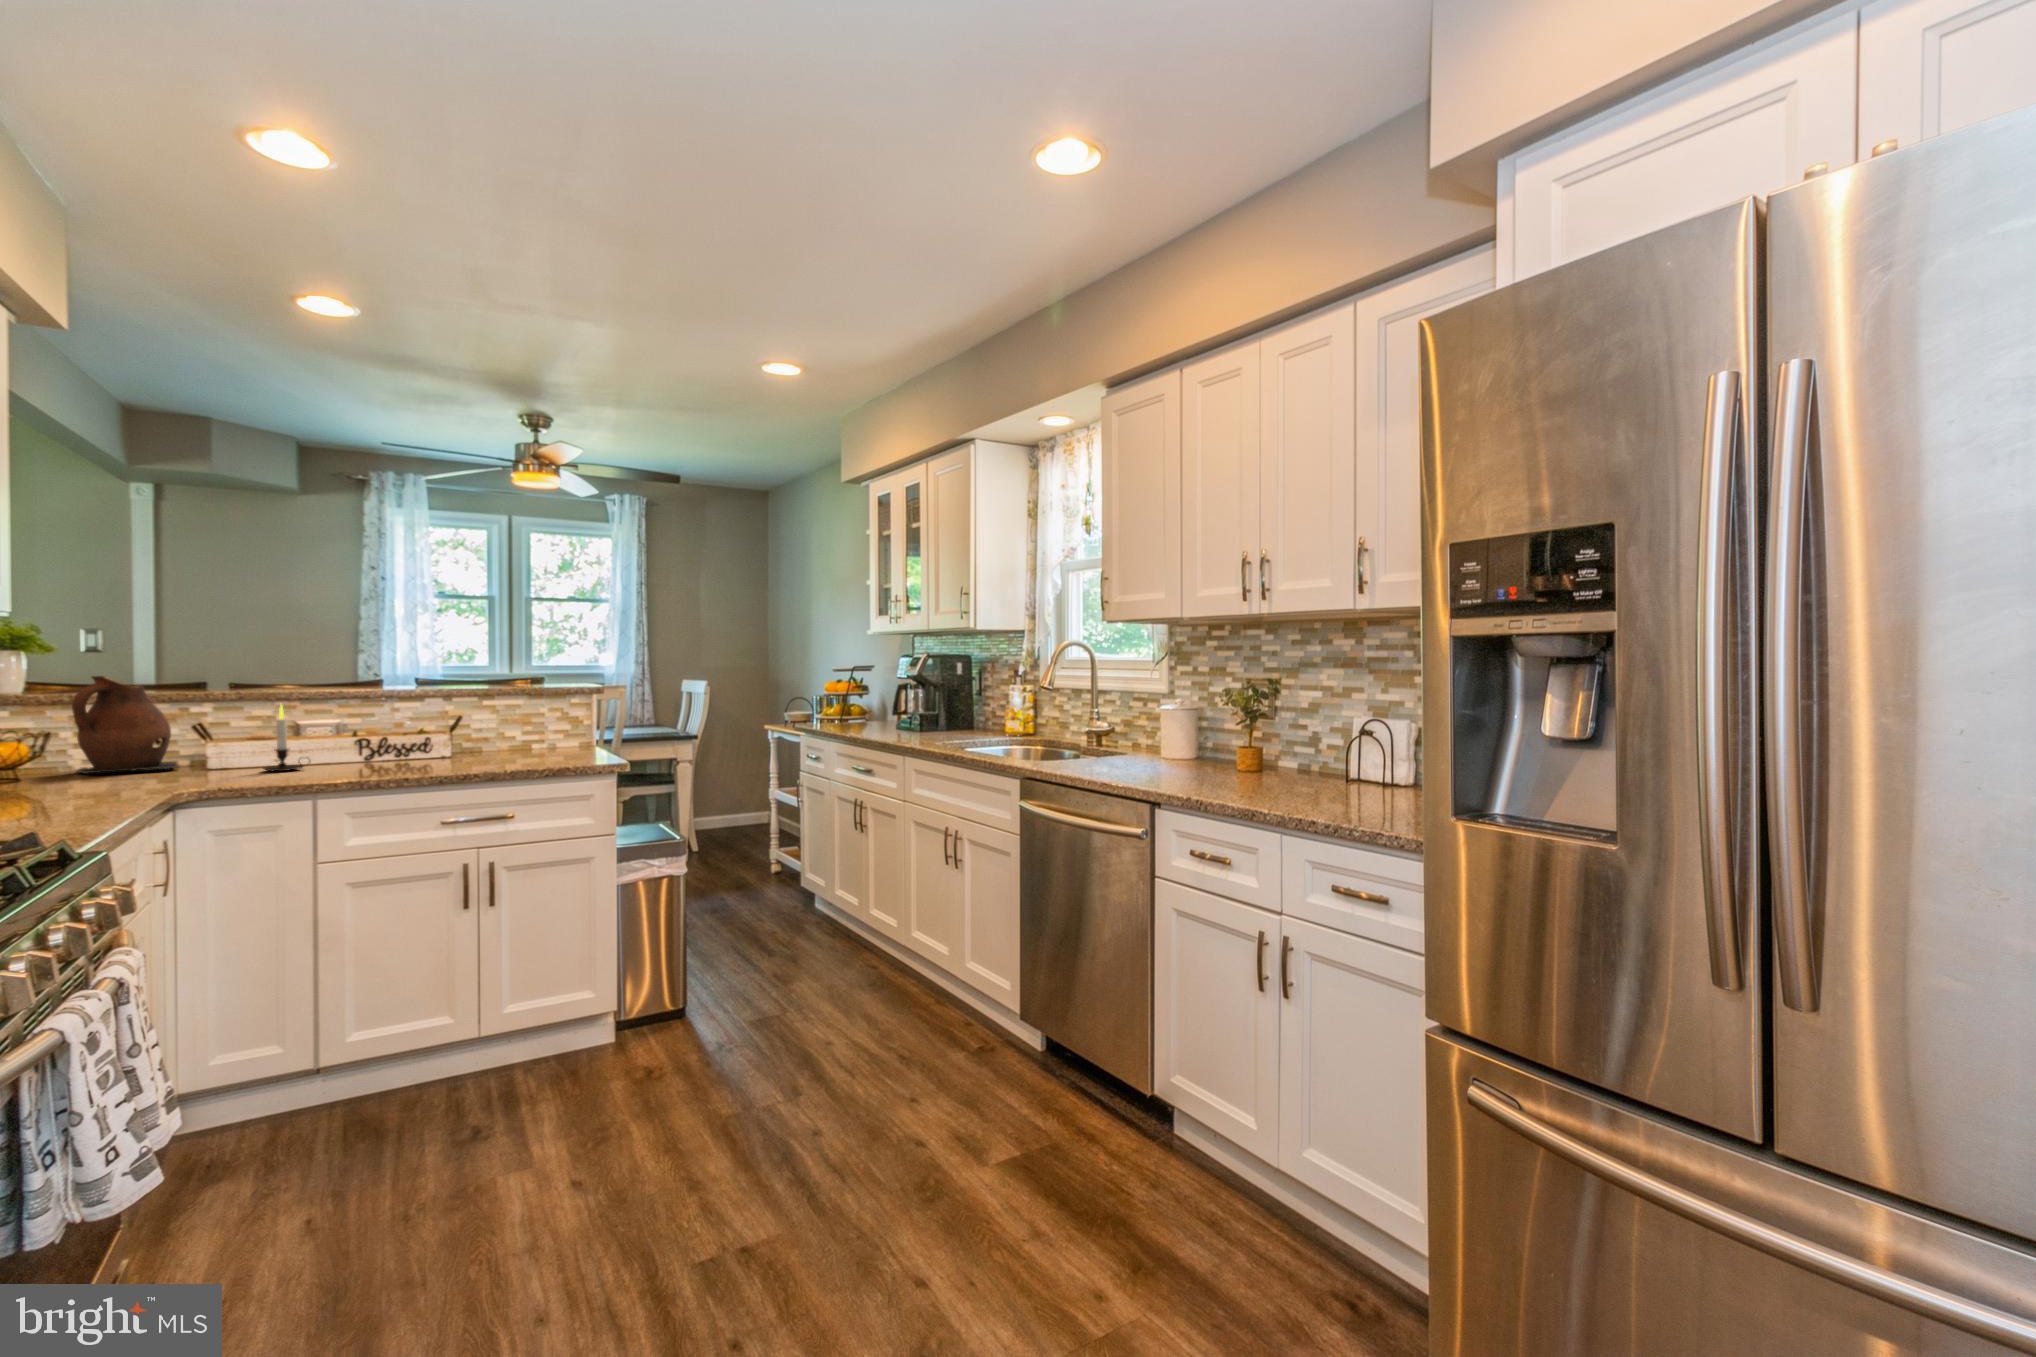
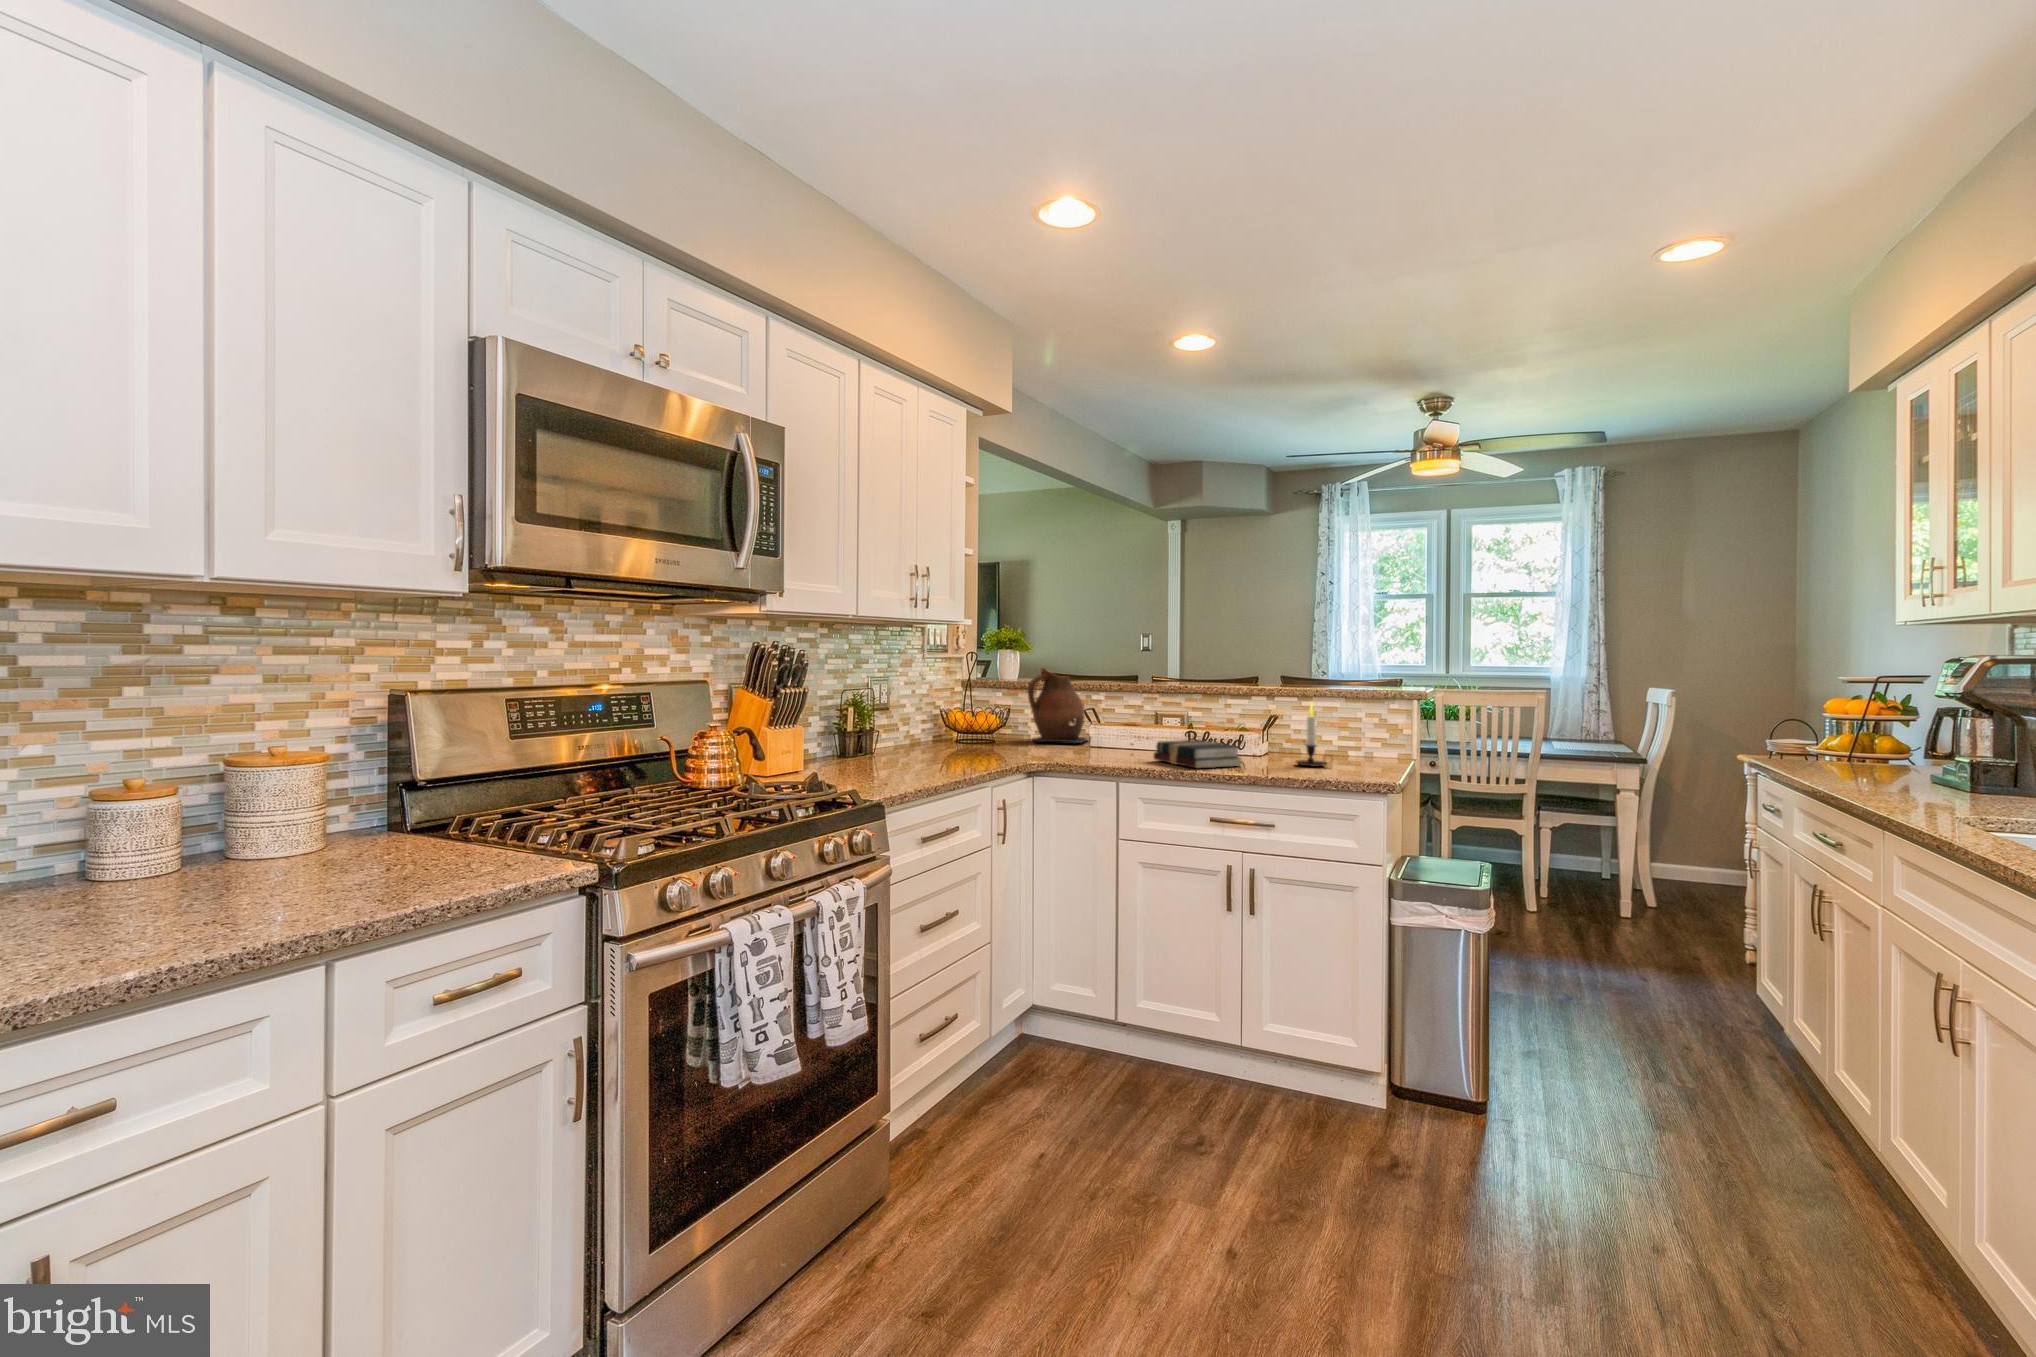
candle: present [263,705,309,771] -> present [1296,703,1327,767]
hardback book: none [333,747,449,775] -> present [1154,740,1242,769]

